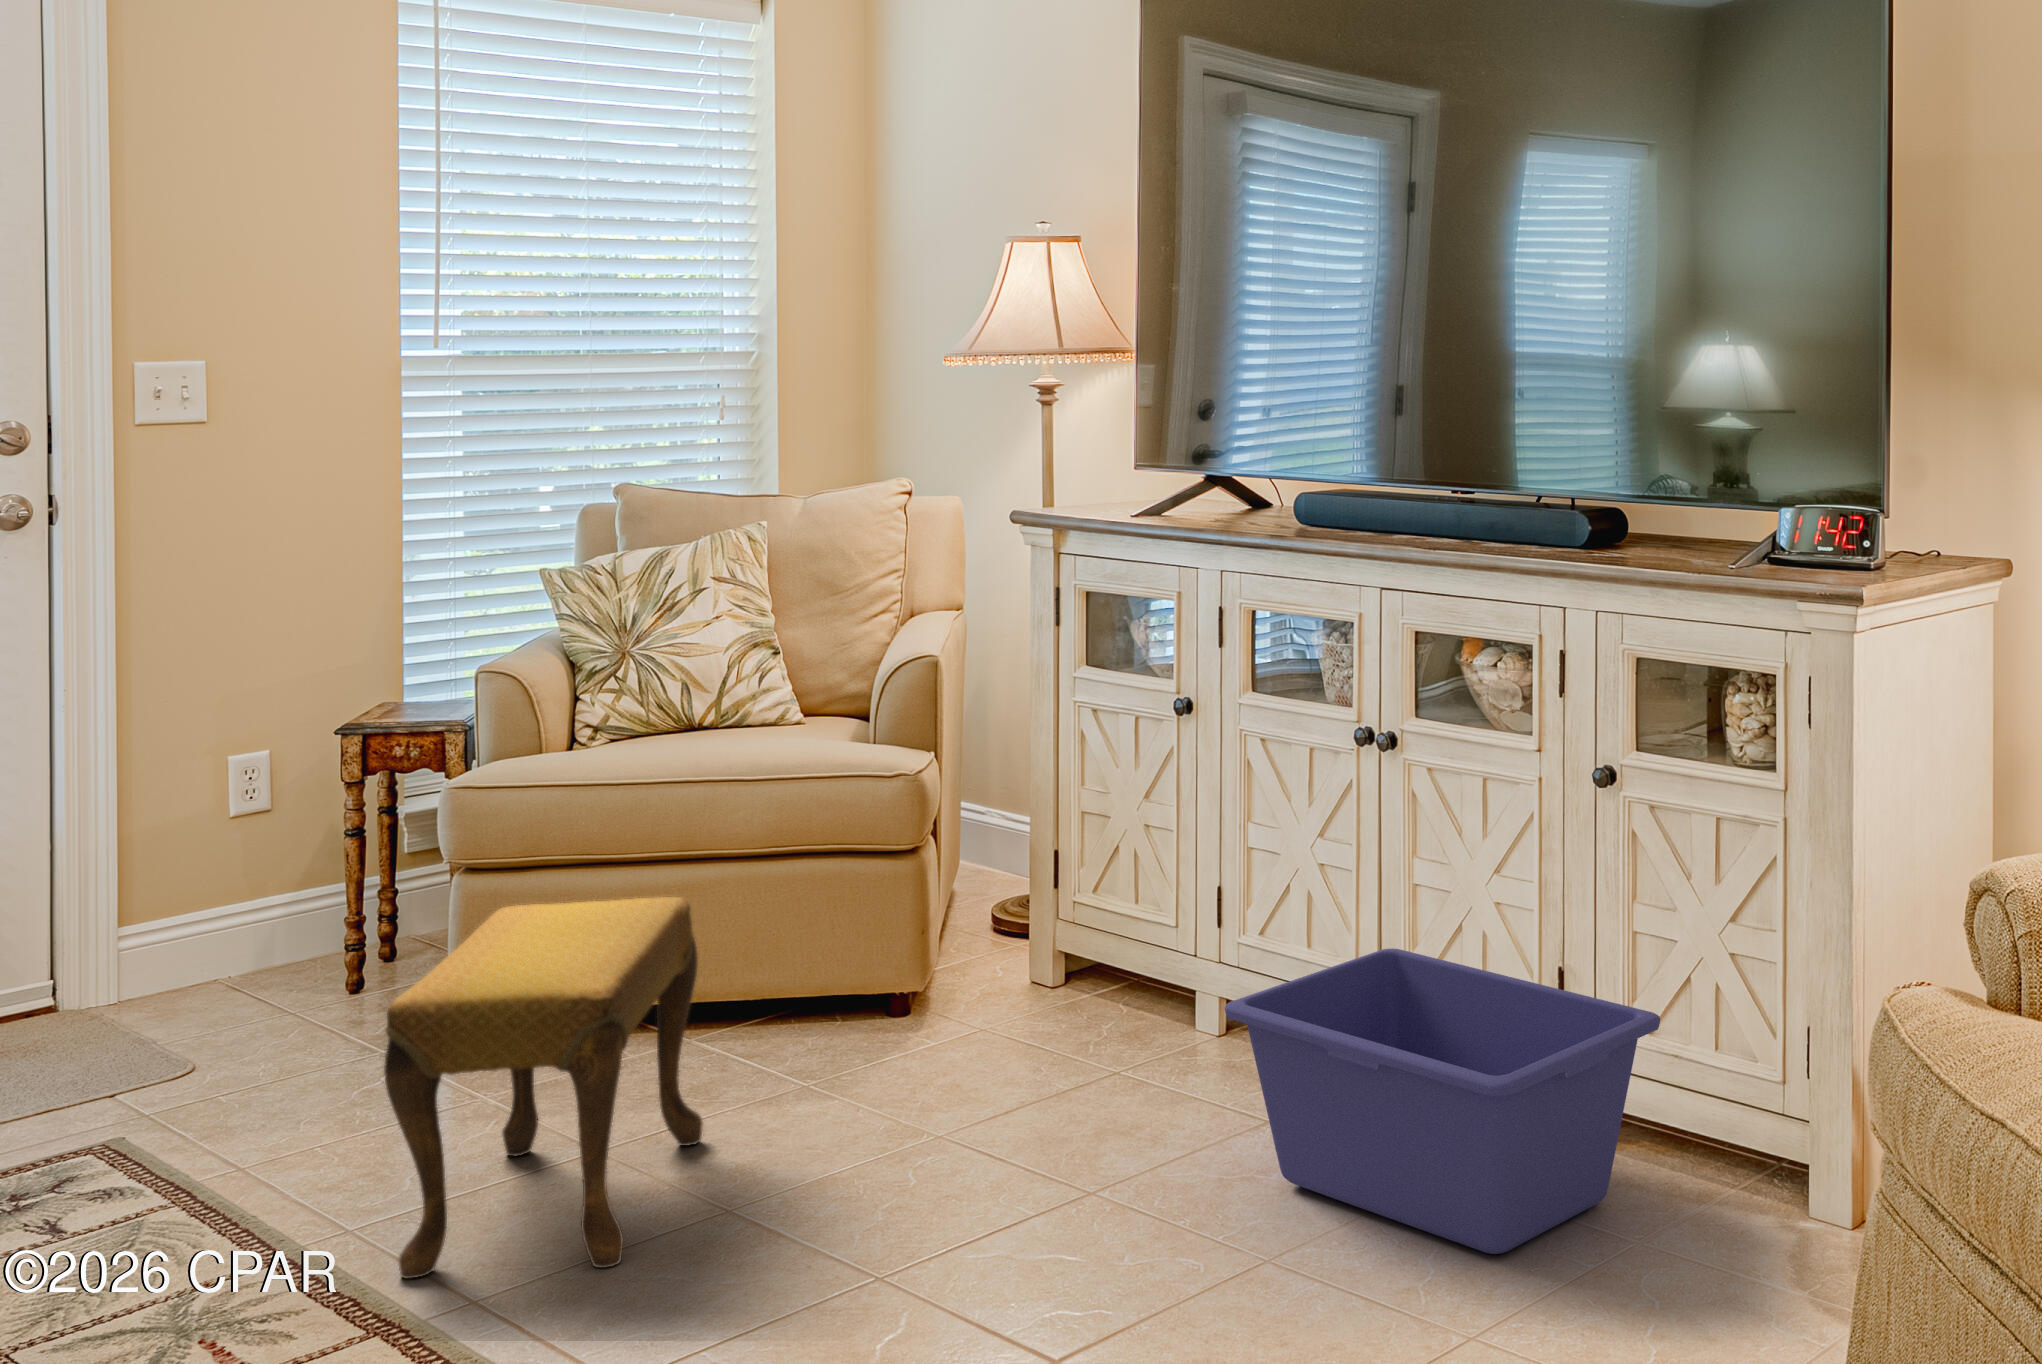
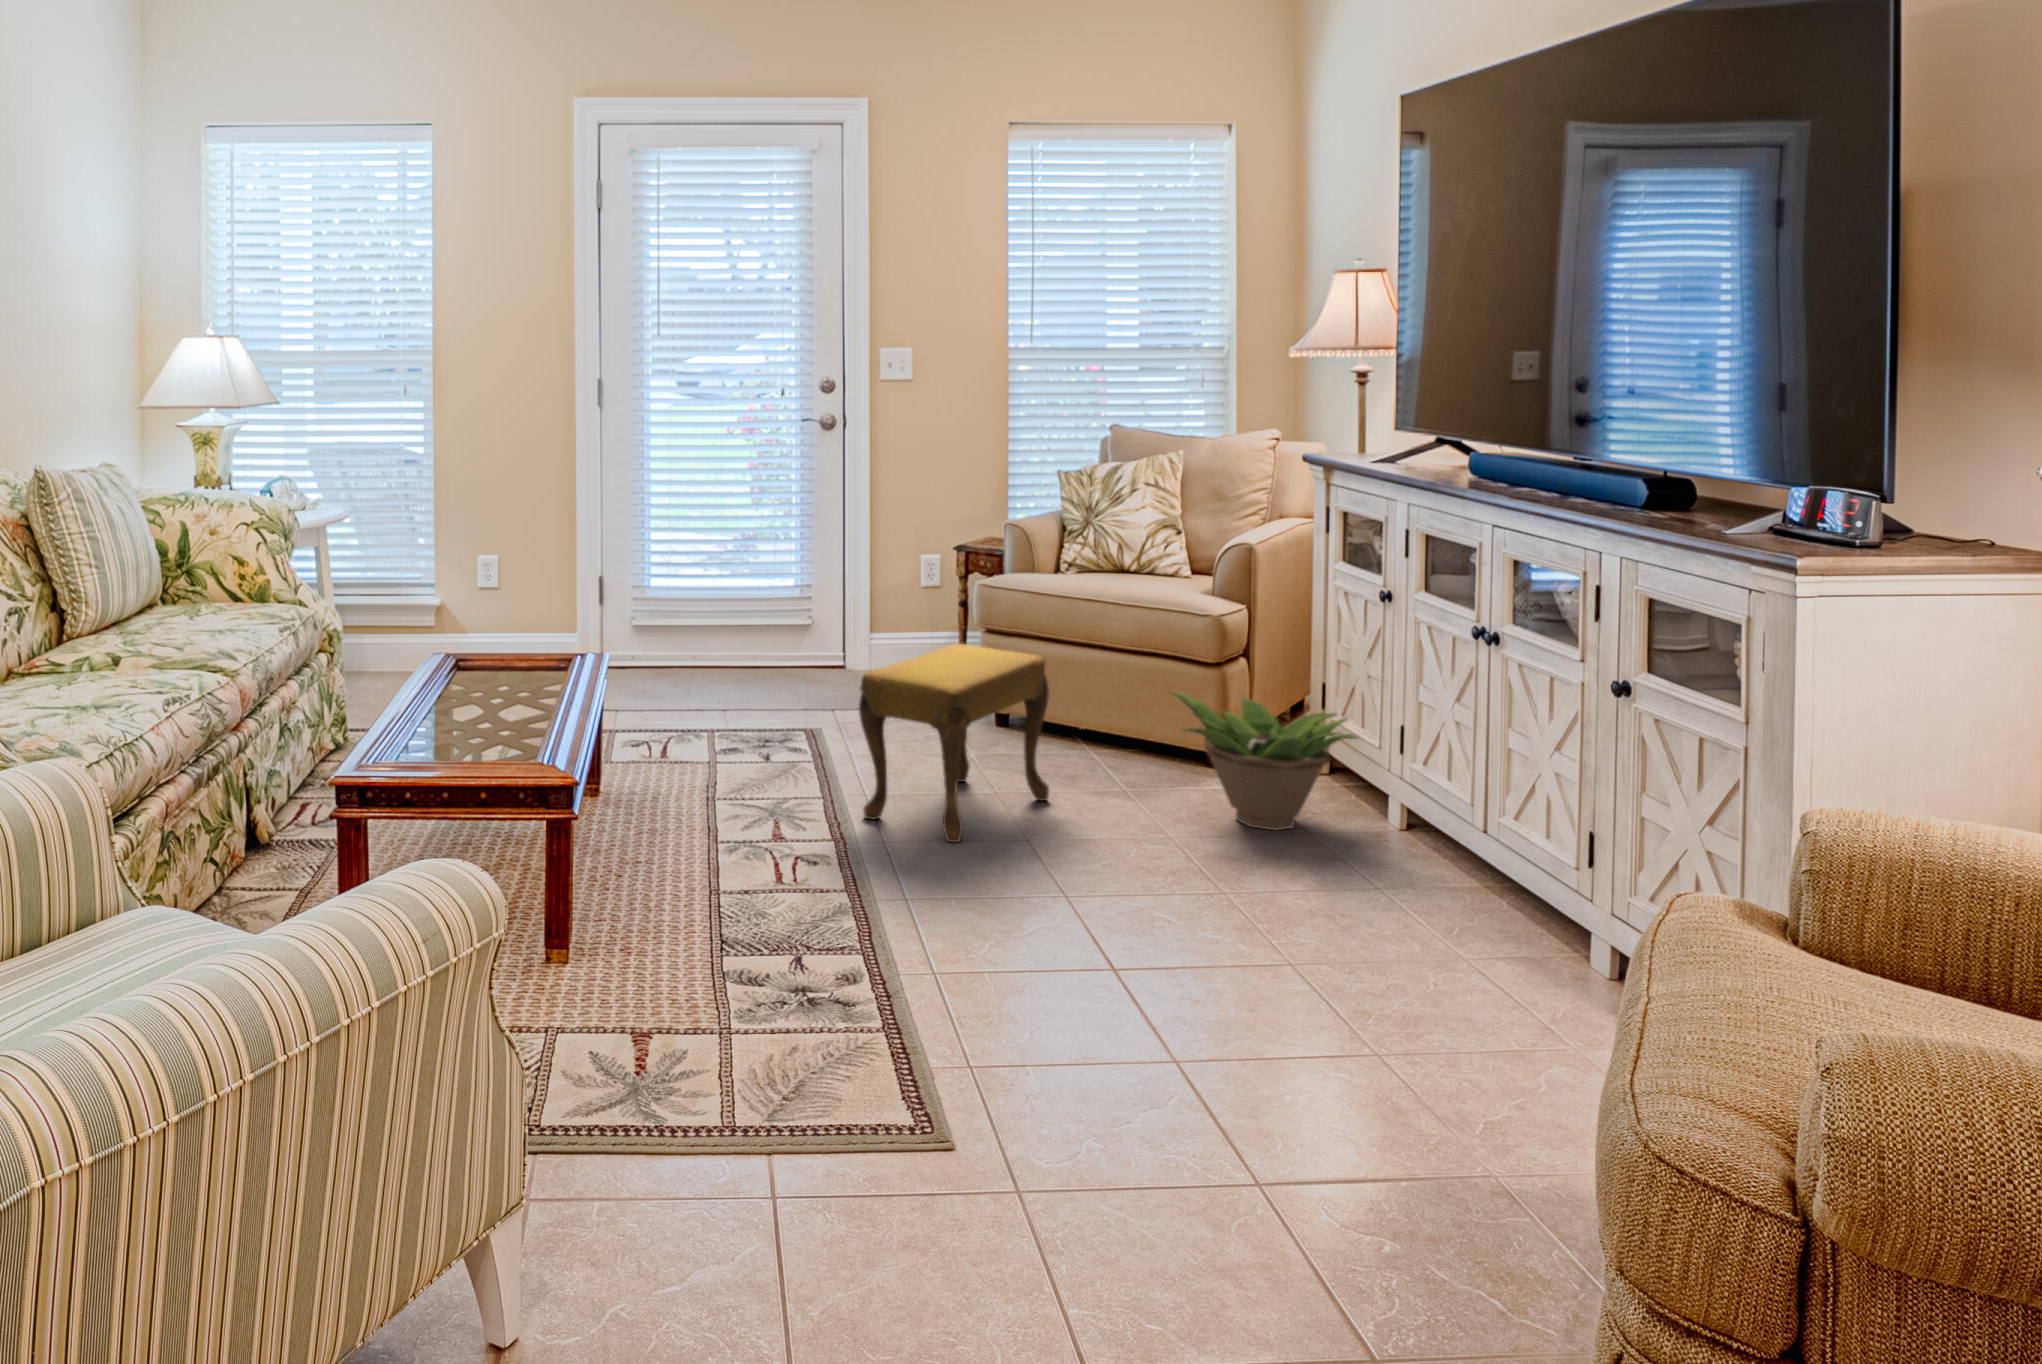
decorative plant: none [872,890,1188,1088] -> present [1170,691,1357,830]
storage bin: present [1224,949,1660,1254] -> none [1317,788,1639,1010]

